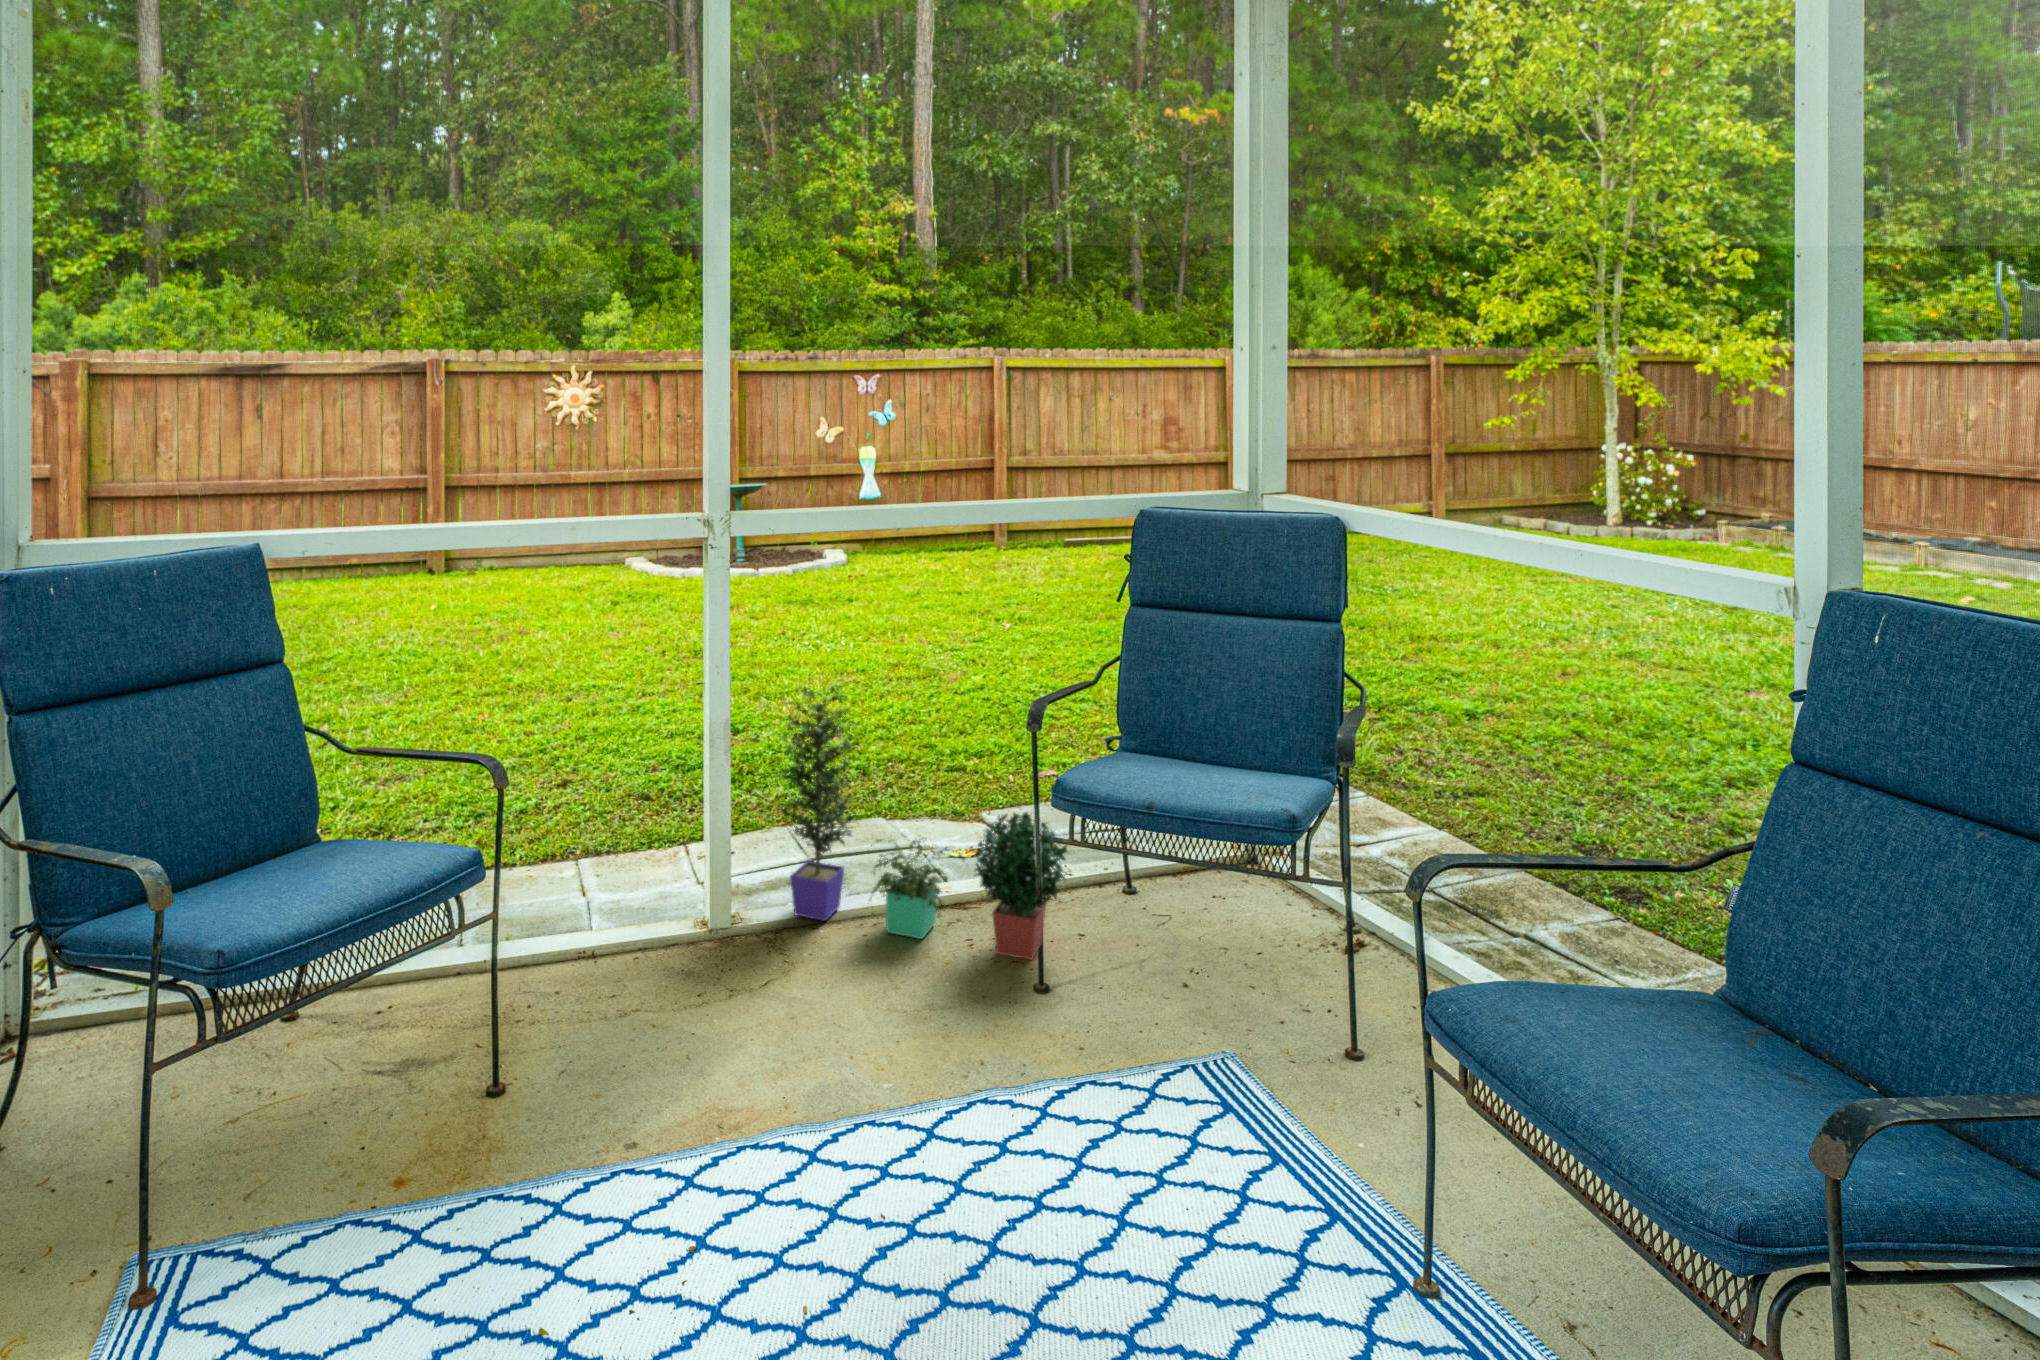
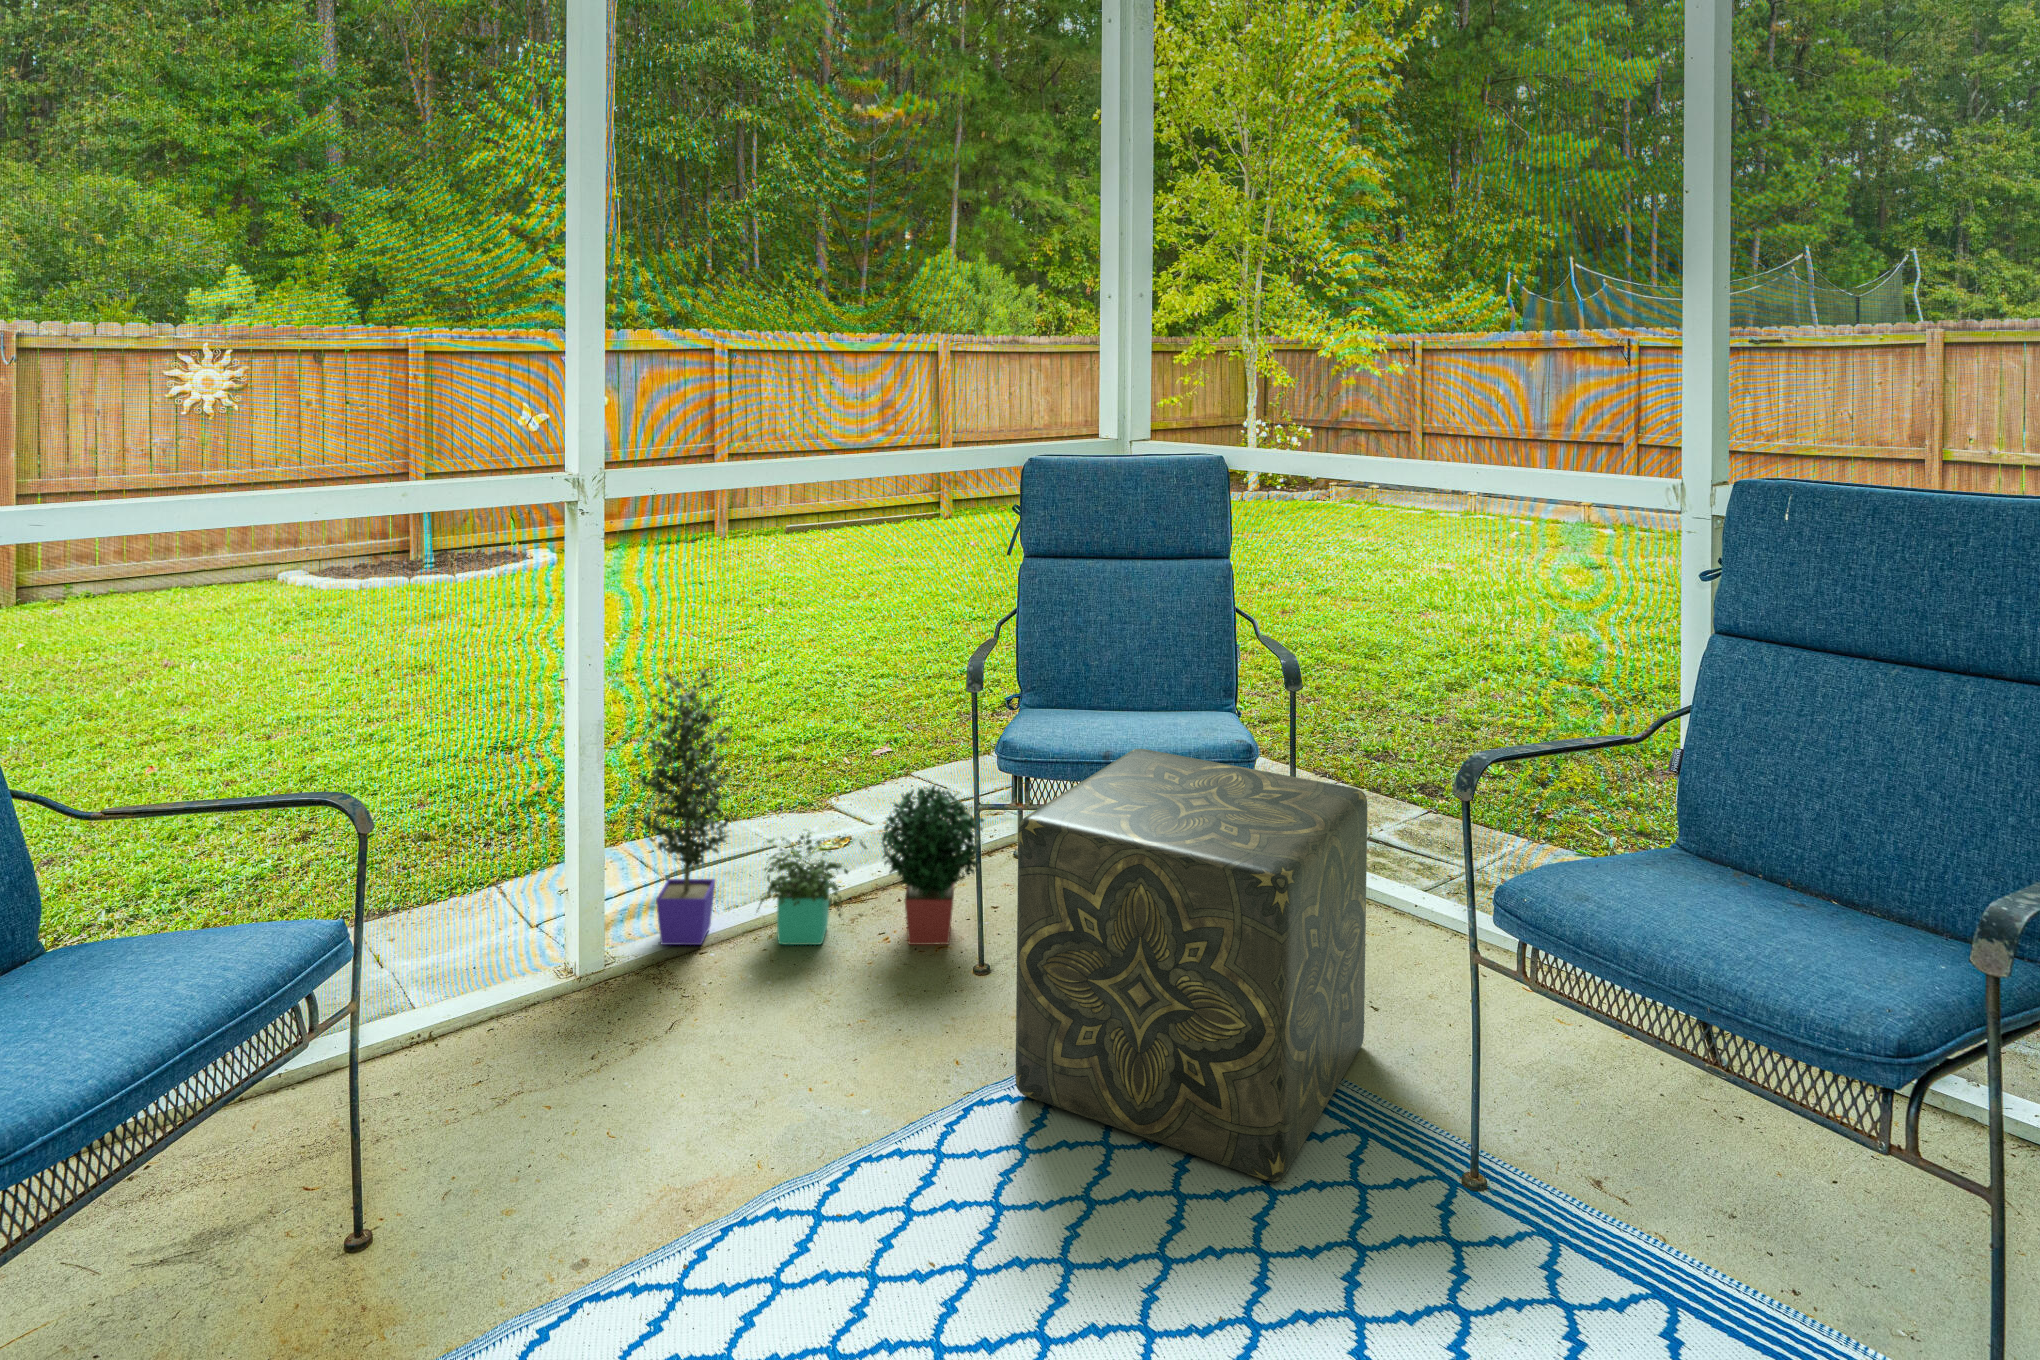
ottoman: none [1021,804,1389,1233] -> present [1015,749,1368,1182]

